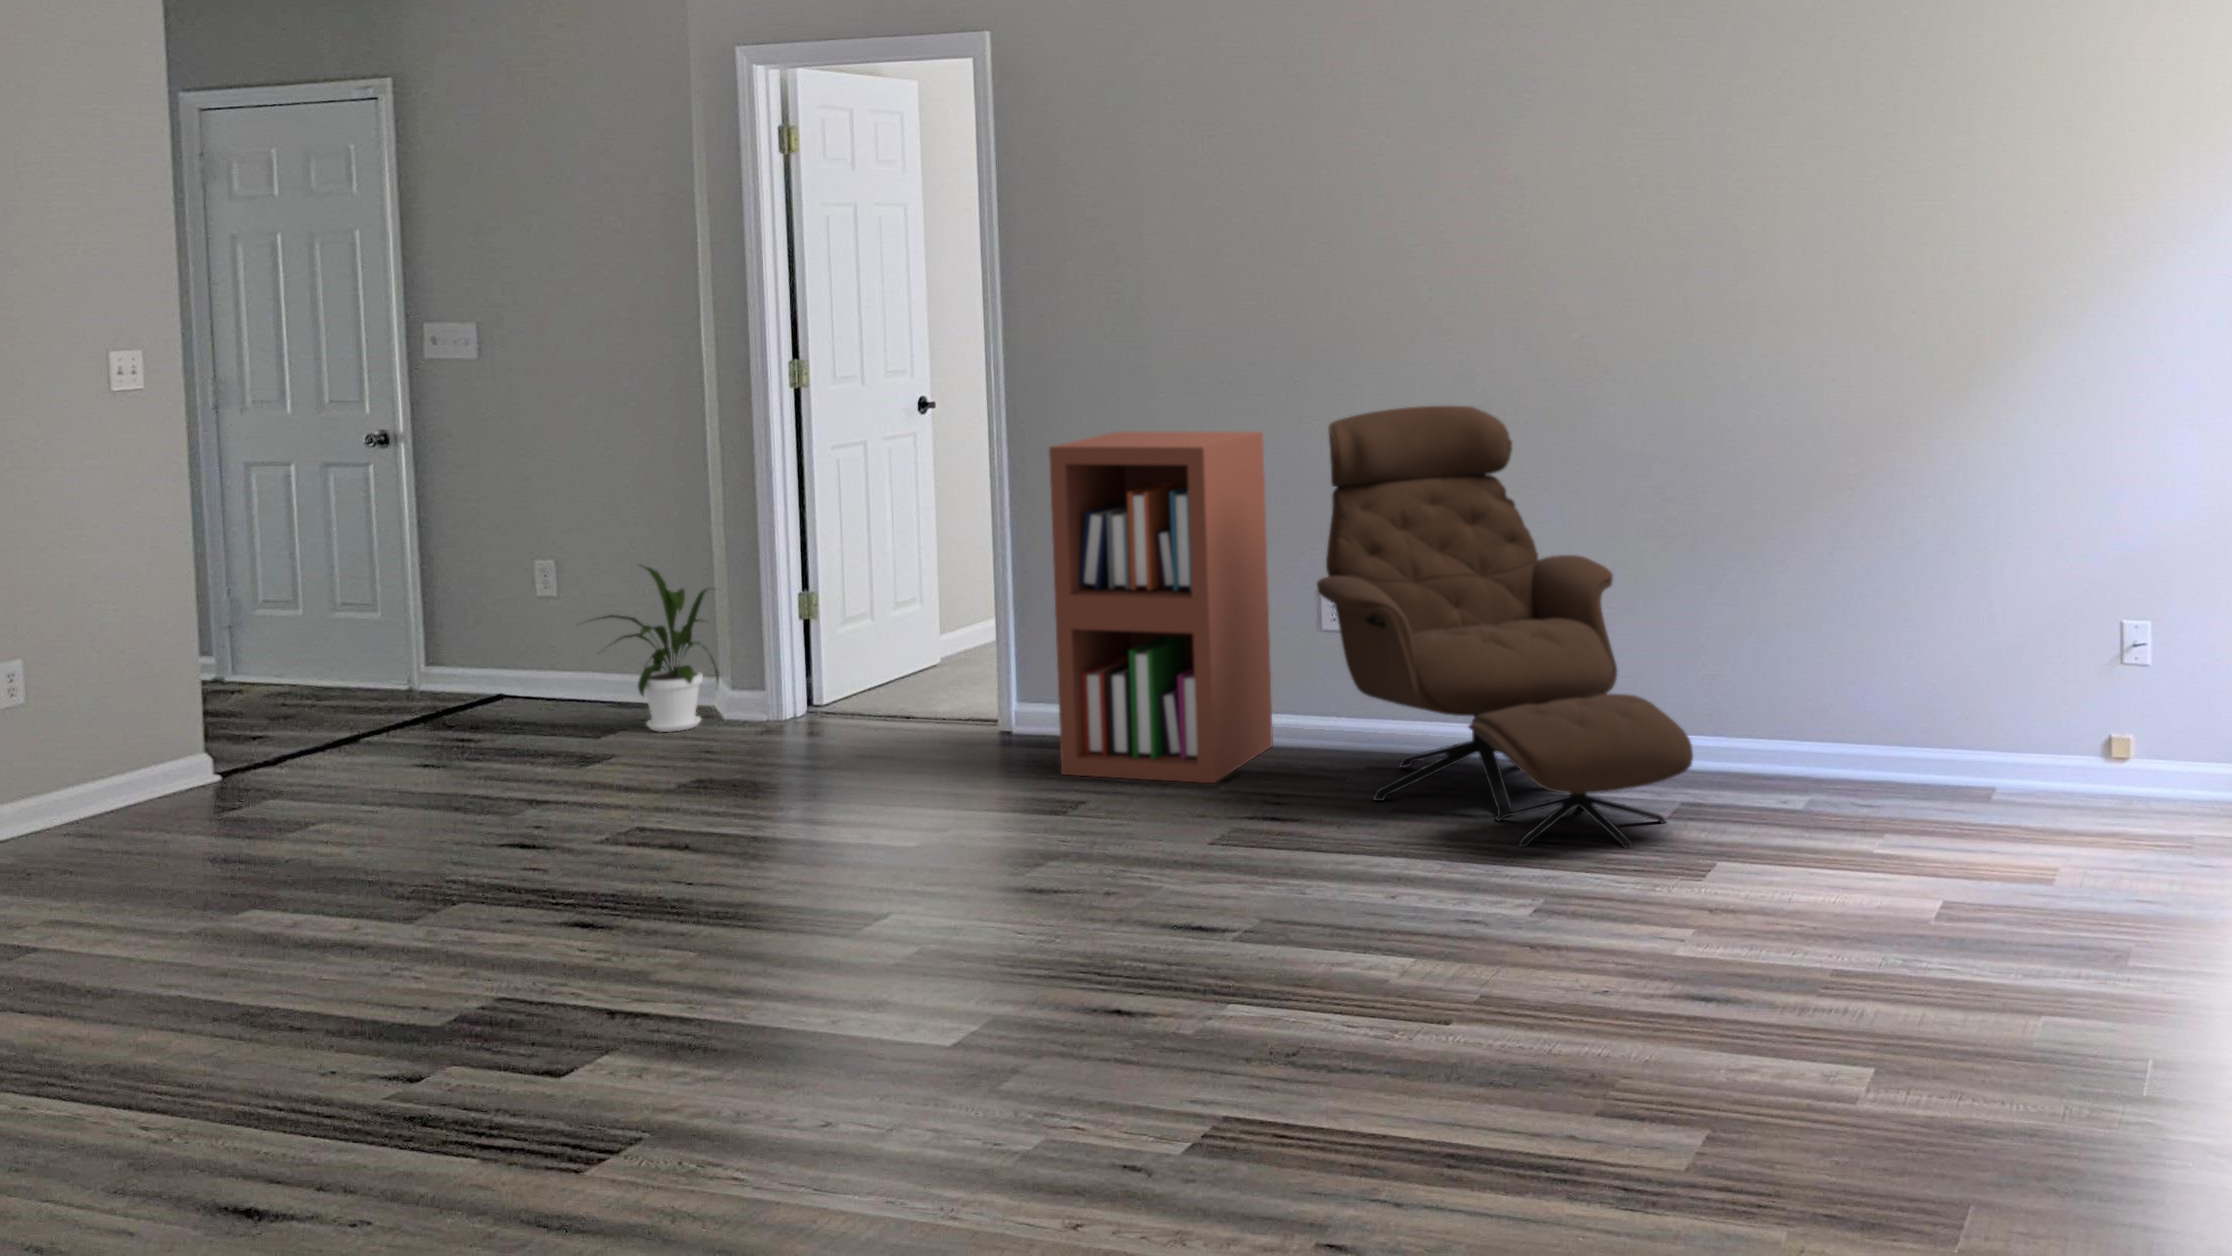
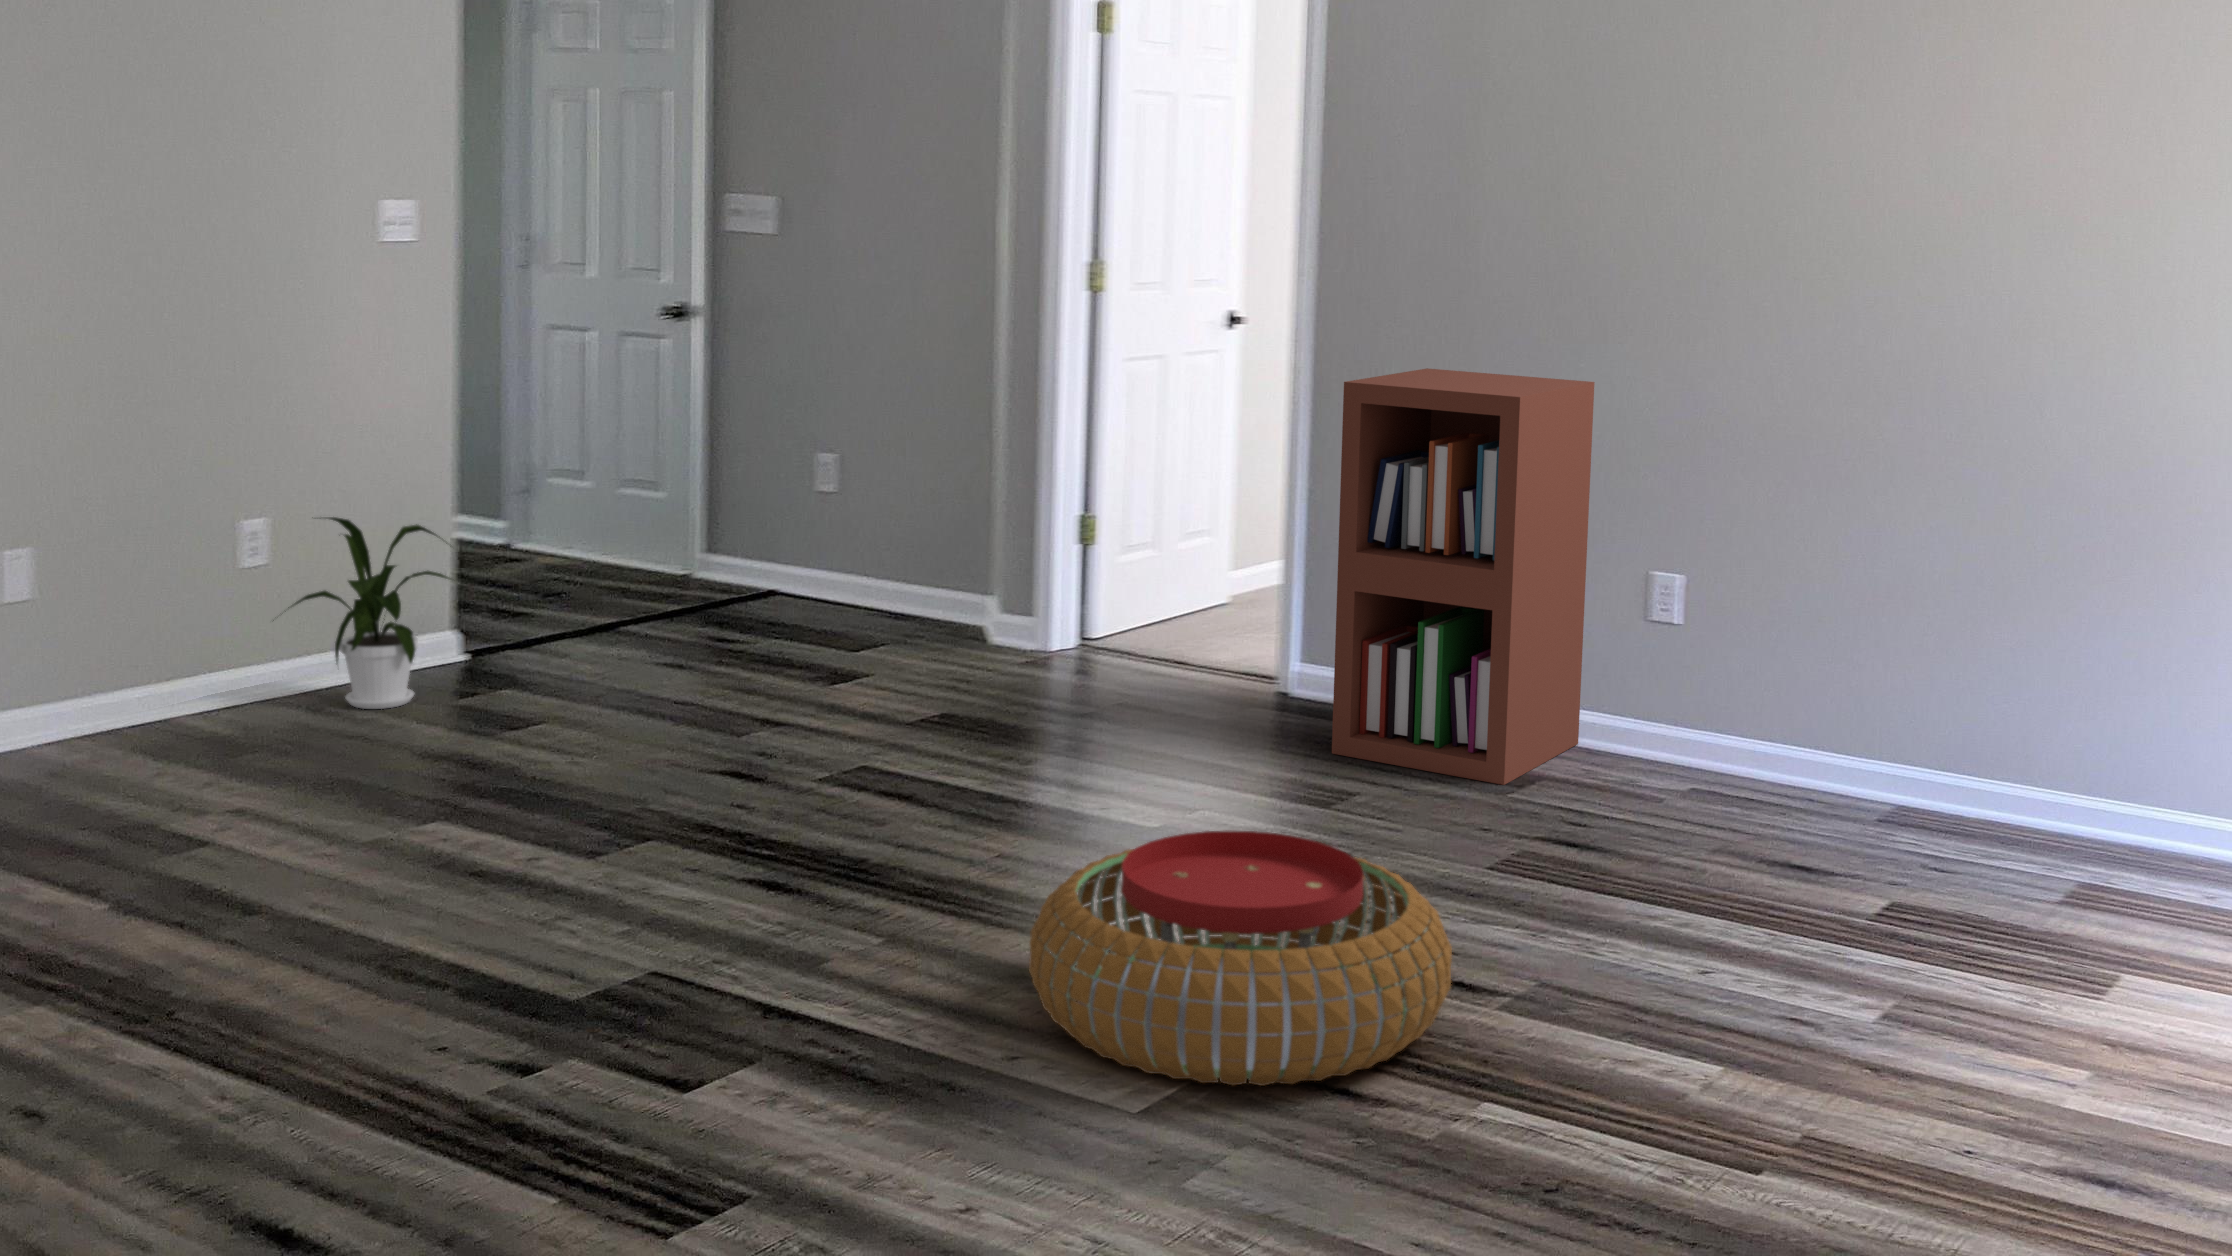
lounge chair: present [1317,406,1693,849] -> none [1642,368,2098,938]
house plant: present [585,566,719,732] -> present [273,517,450,709]
pouf: none [840,819,1196,1019] -> present [1029,831,1452,1086]

